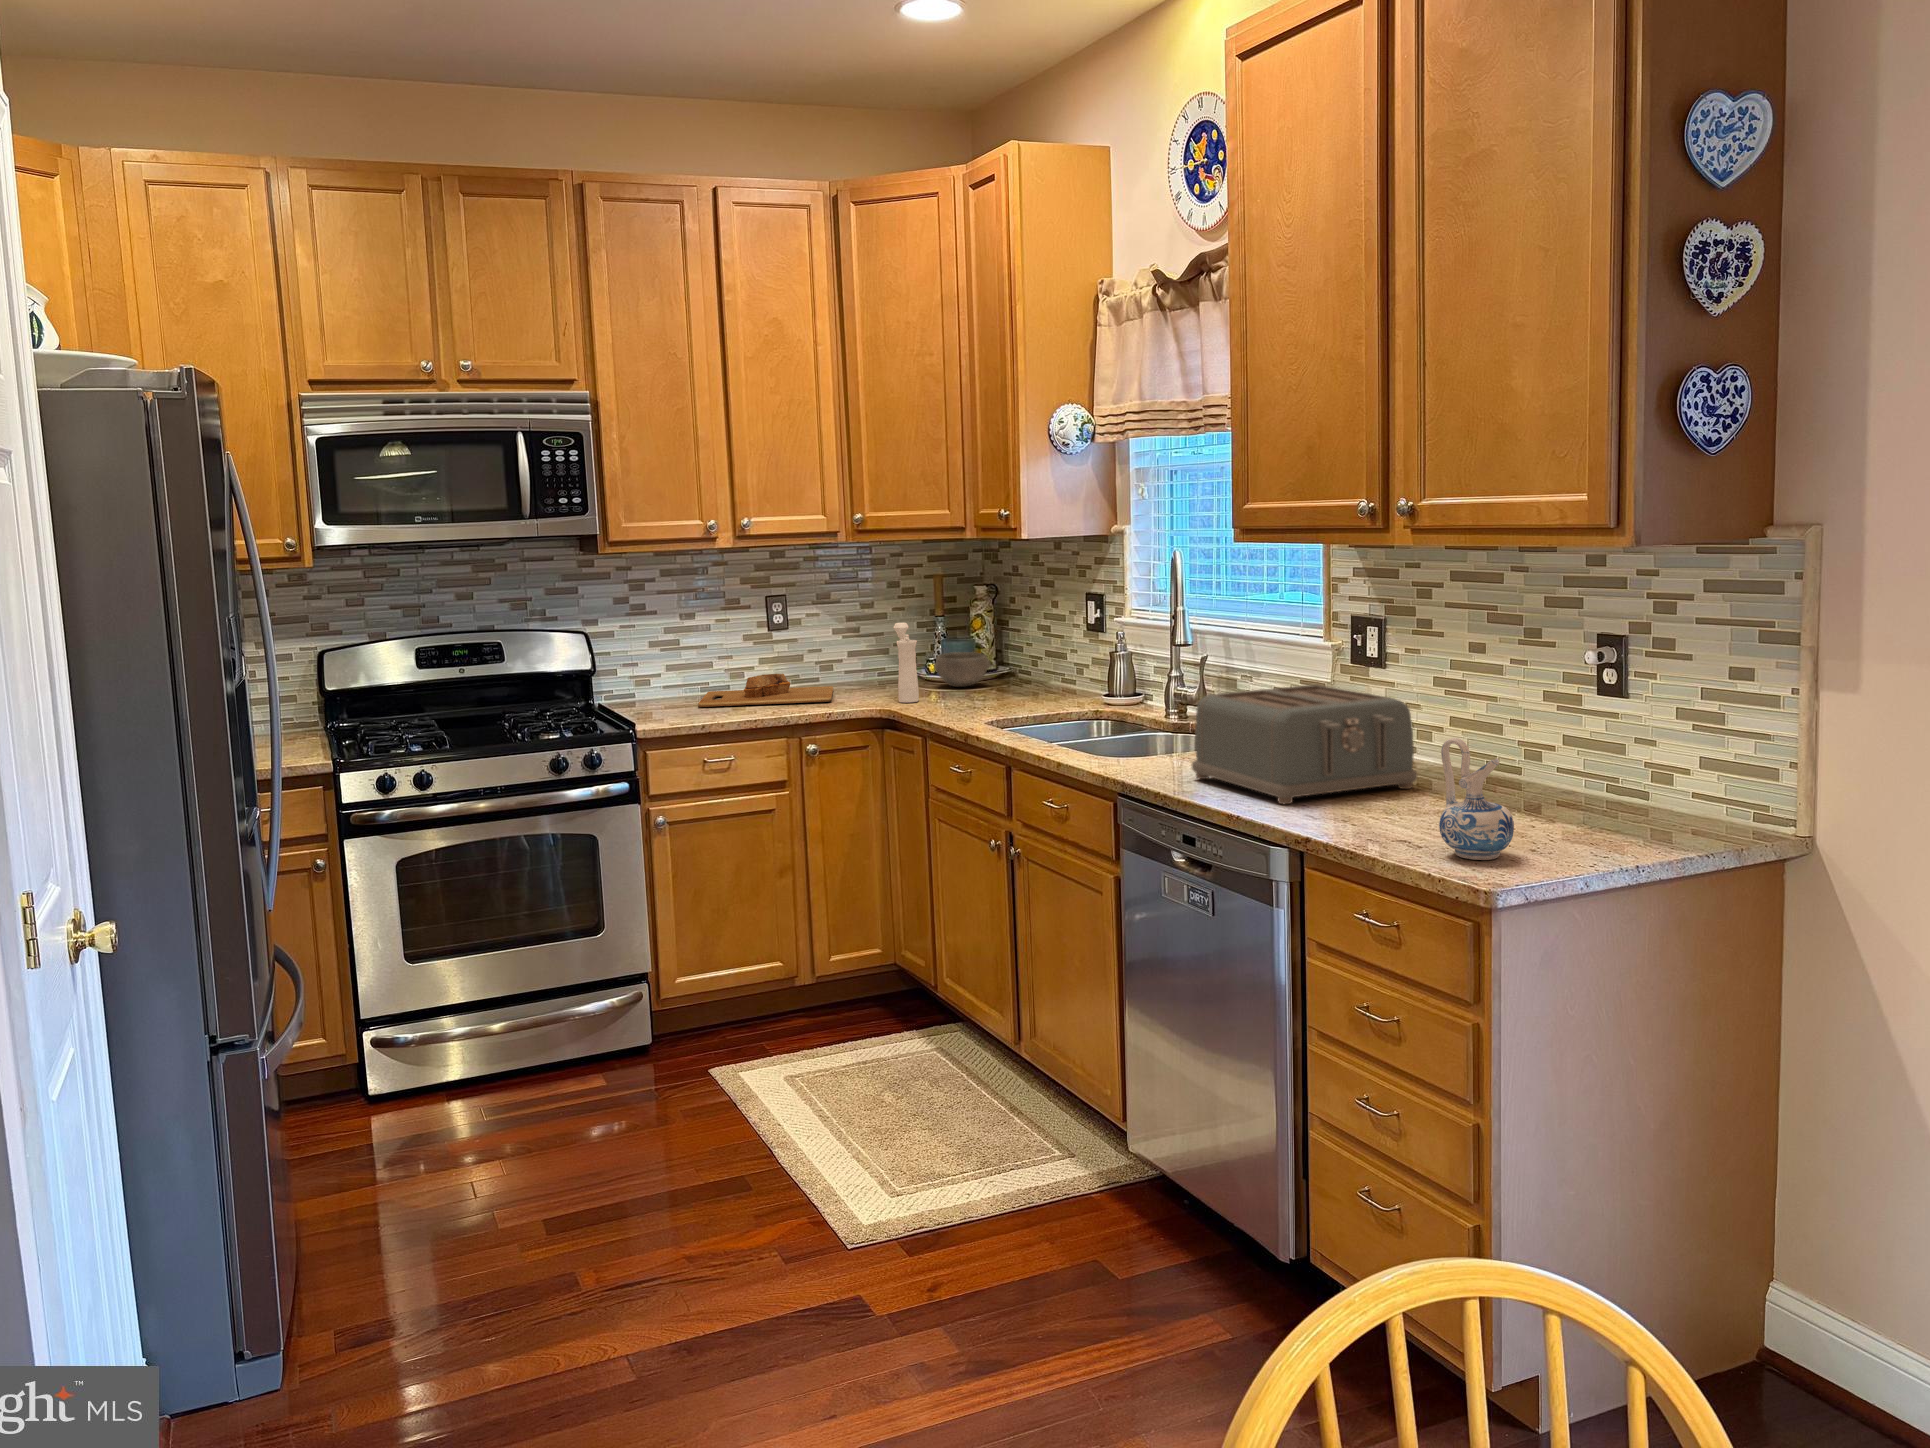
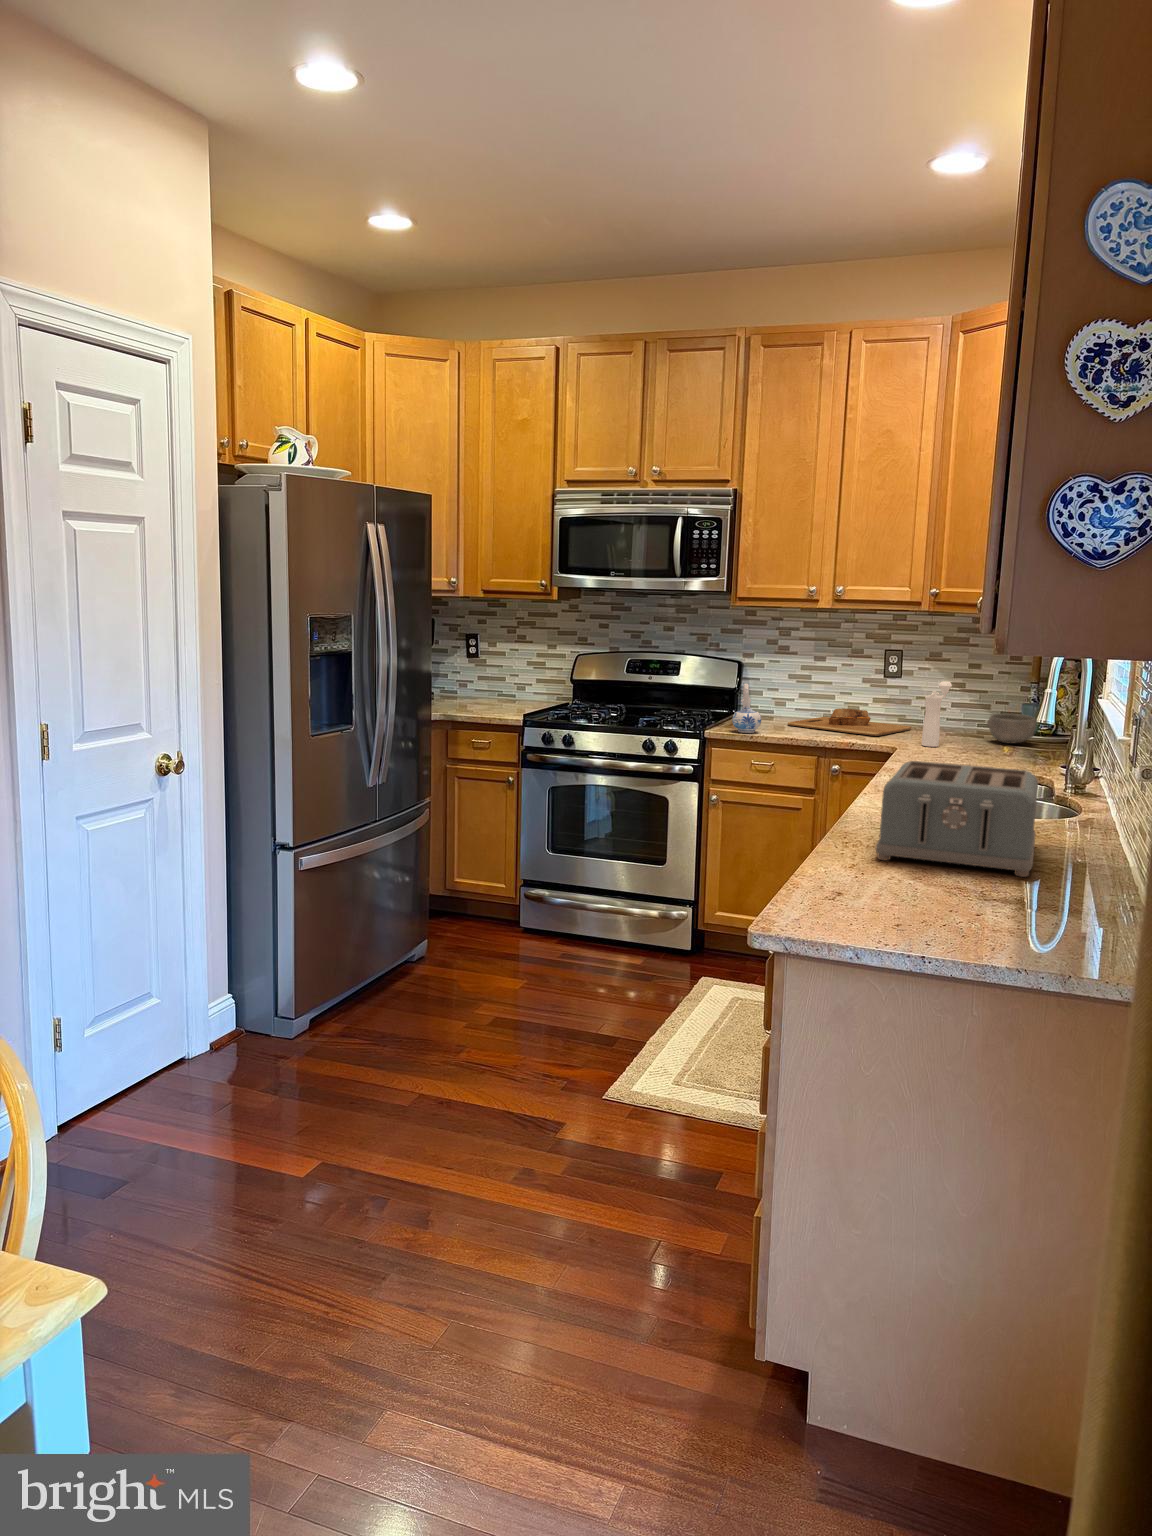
ceramic pitcher: present [1439,738,1514,860] -> present [732,684,761,733]

